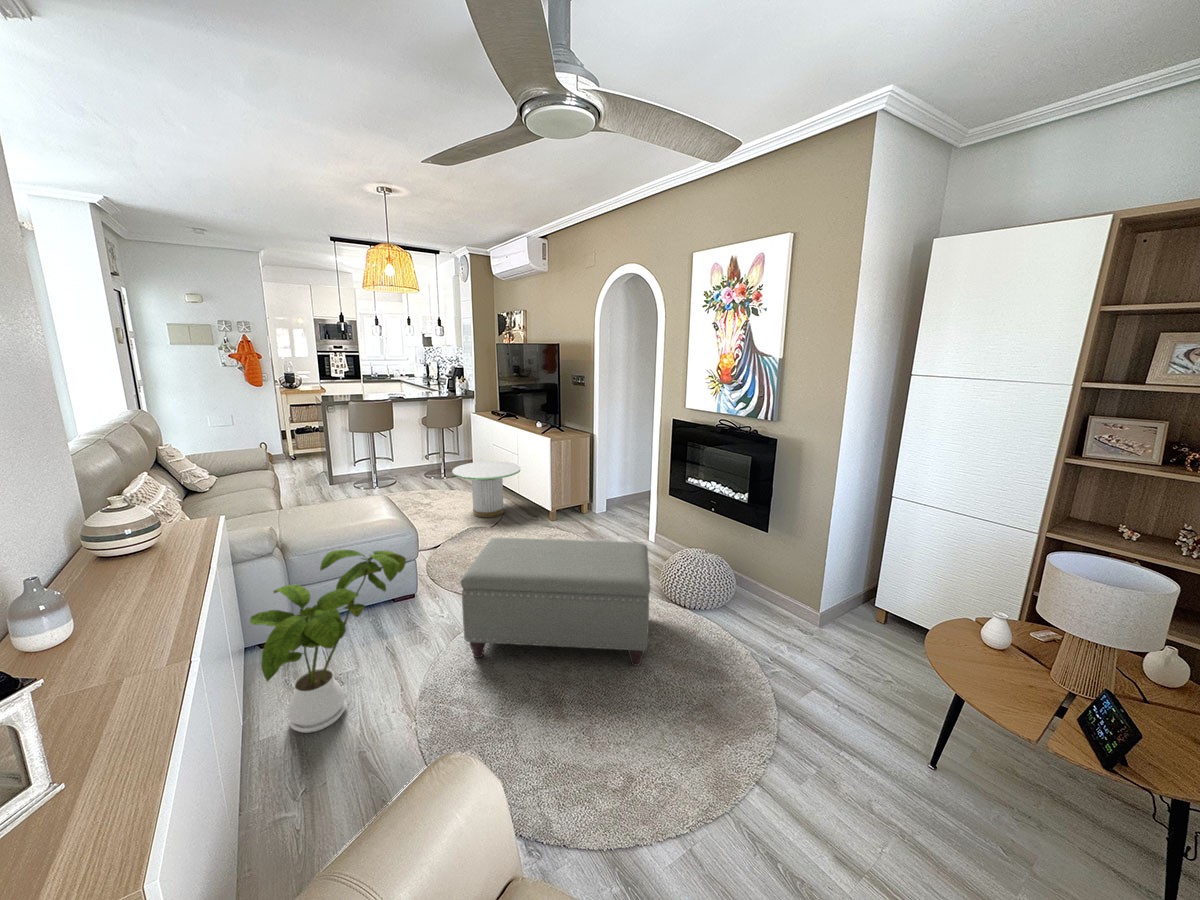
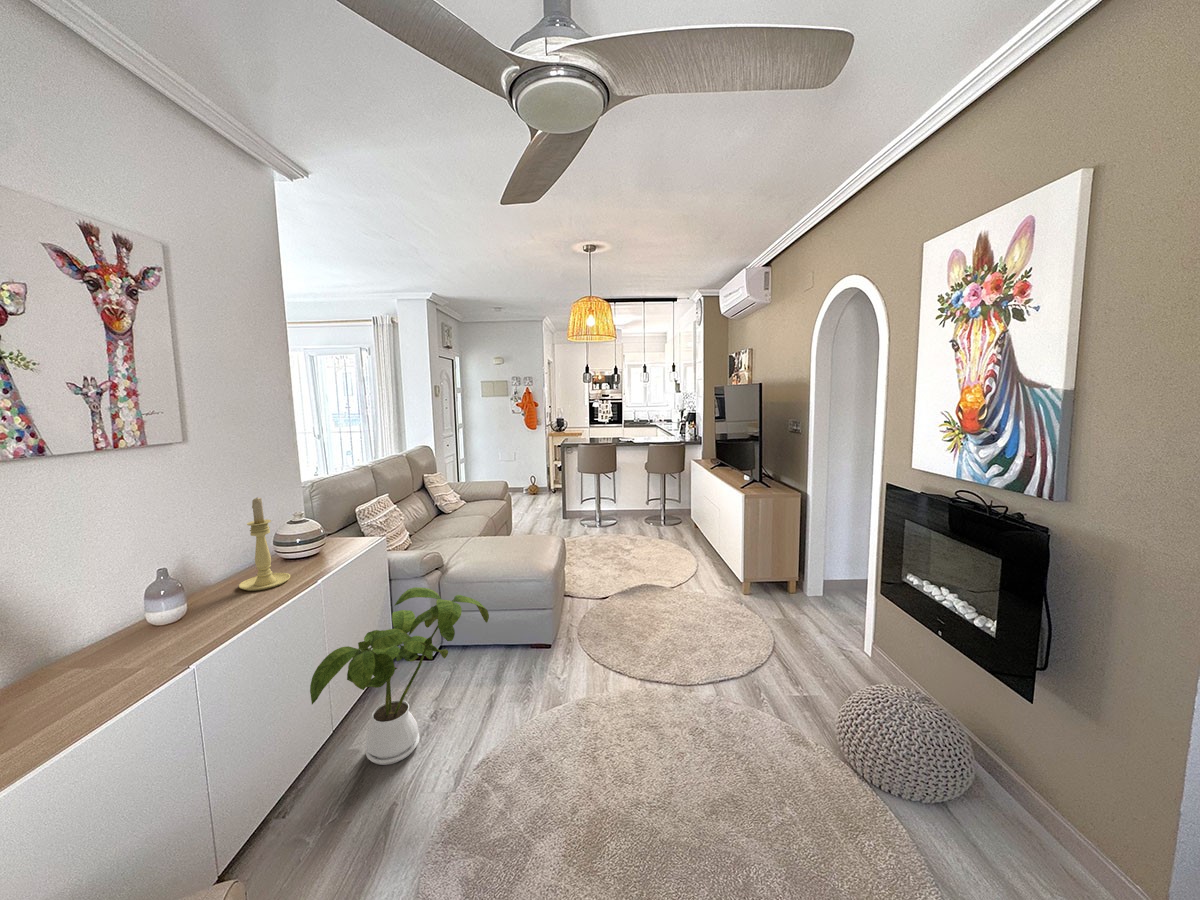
side table: present [452,461,520,517] -> none [643,512,716,575]
candle holder: none [96,477,168,592] -> present [239,498,290,591]
ottoman: present [461,538,650,666] -> none [538,605,795,850]

